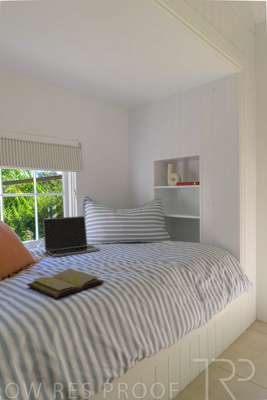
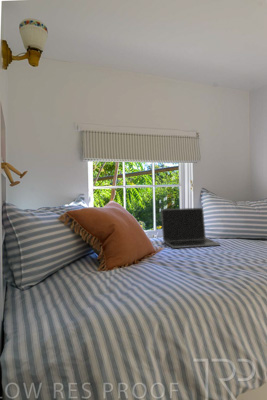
diary: present [27,269,104,298] -> none [152,262,232,291]

